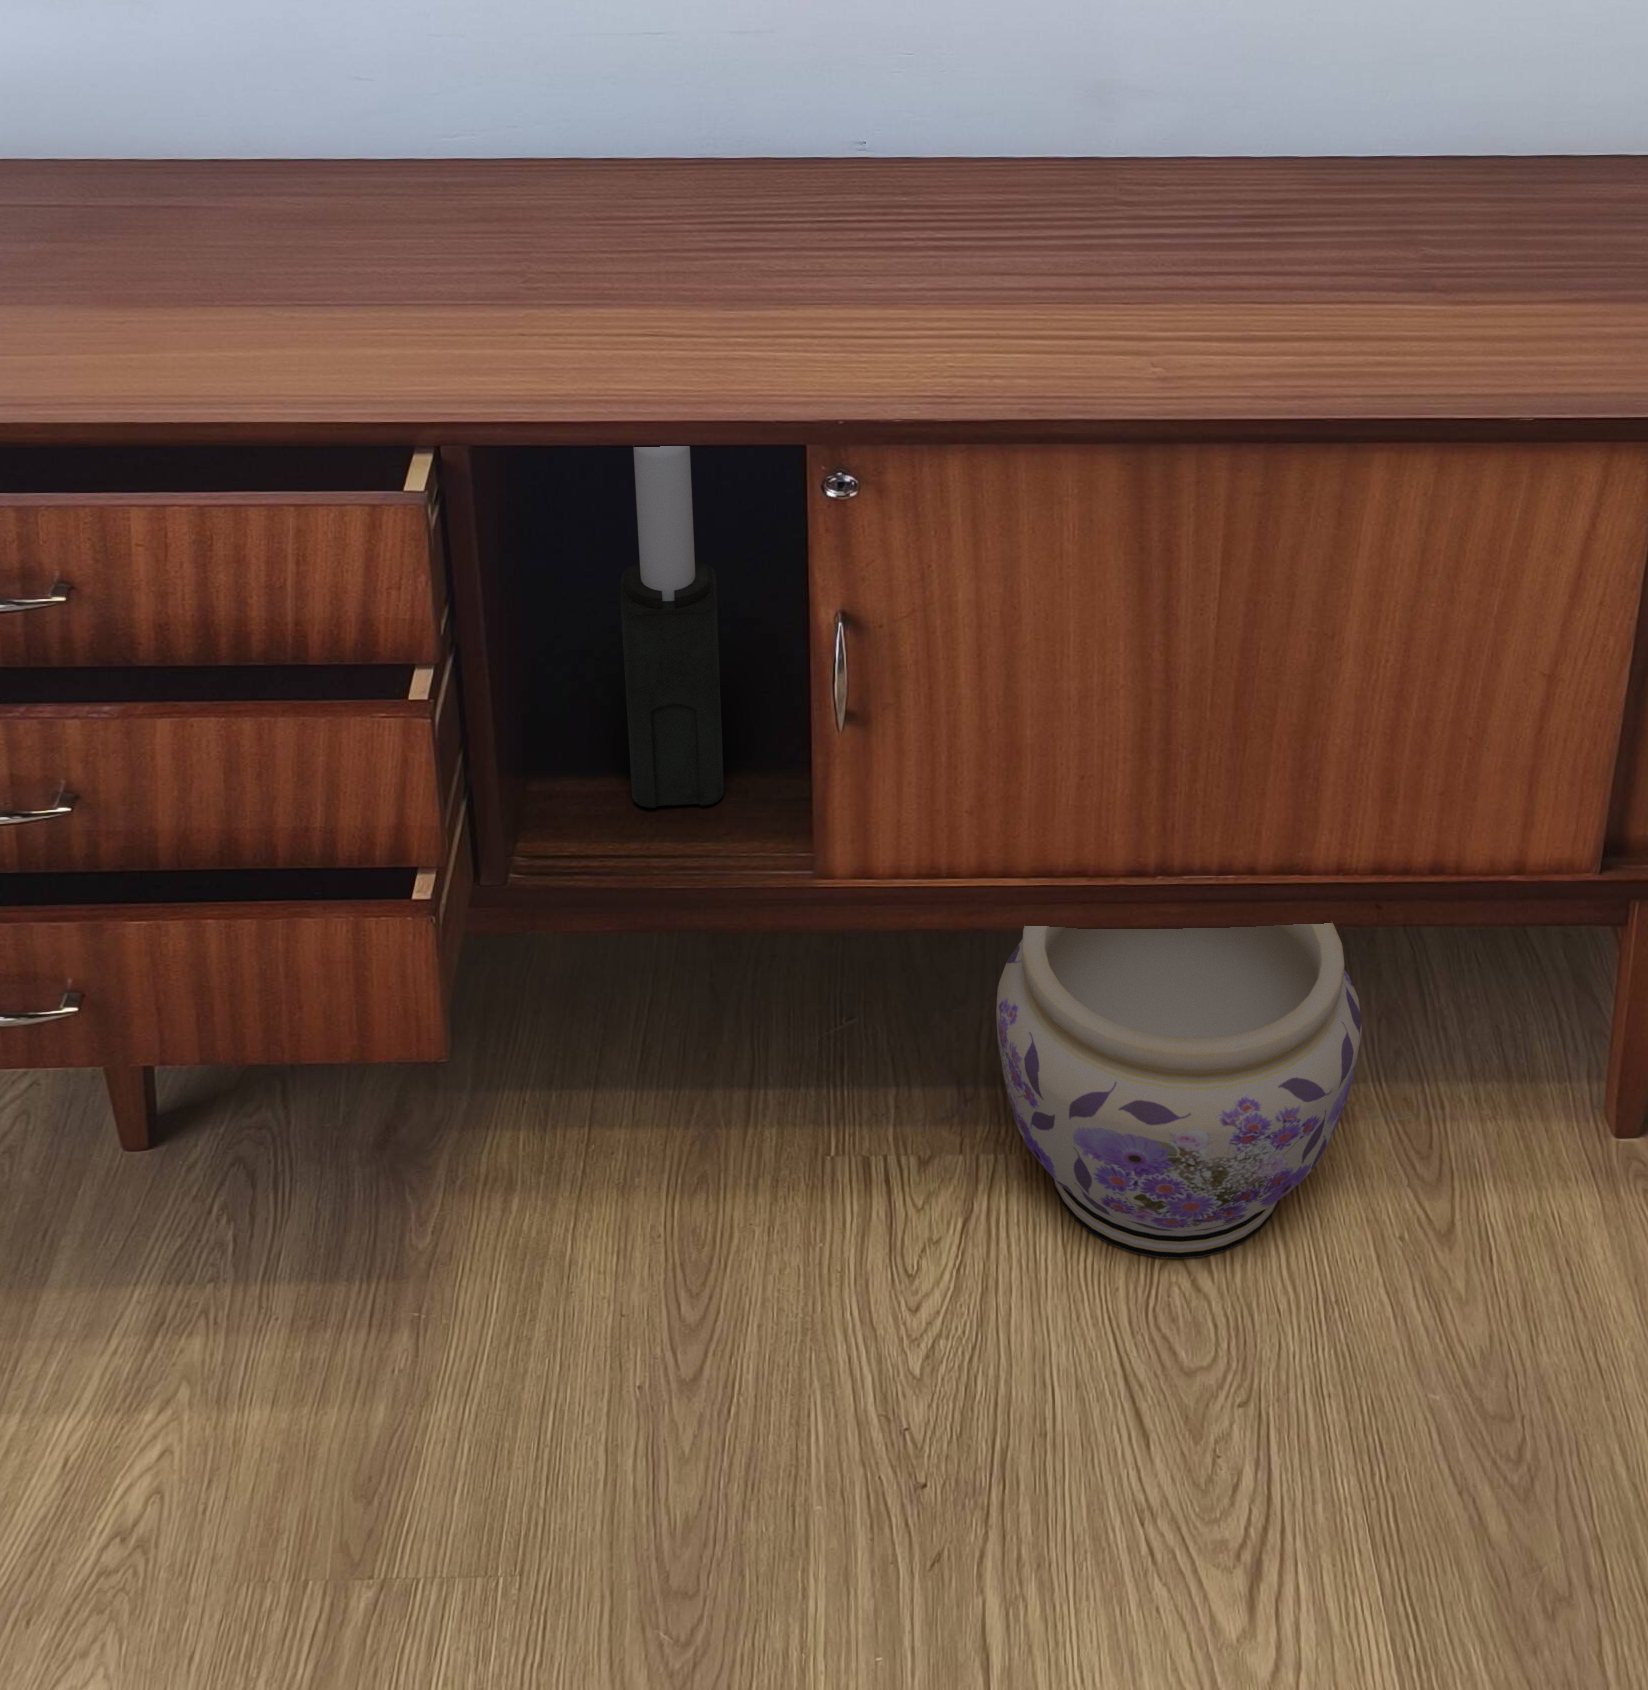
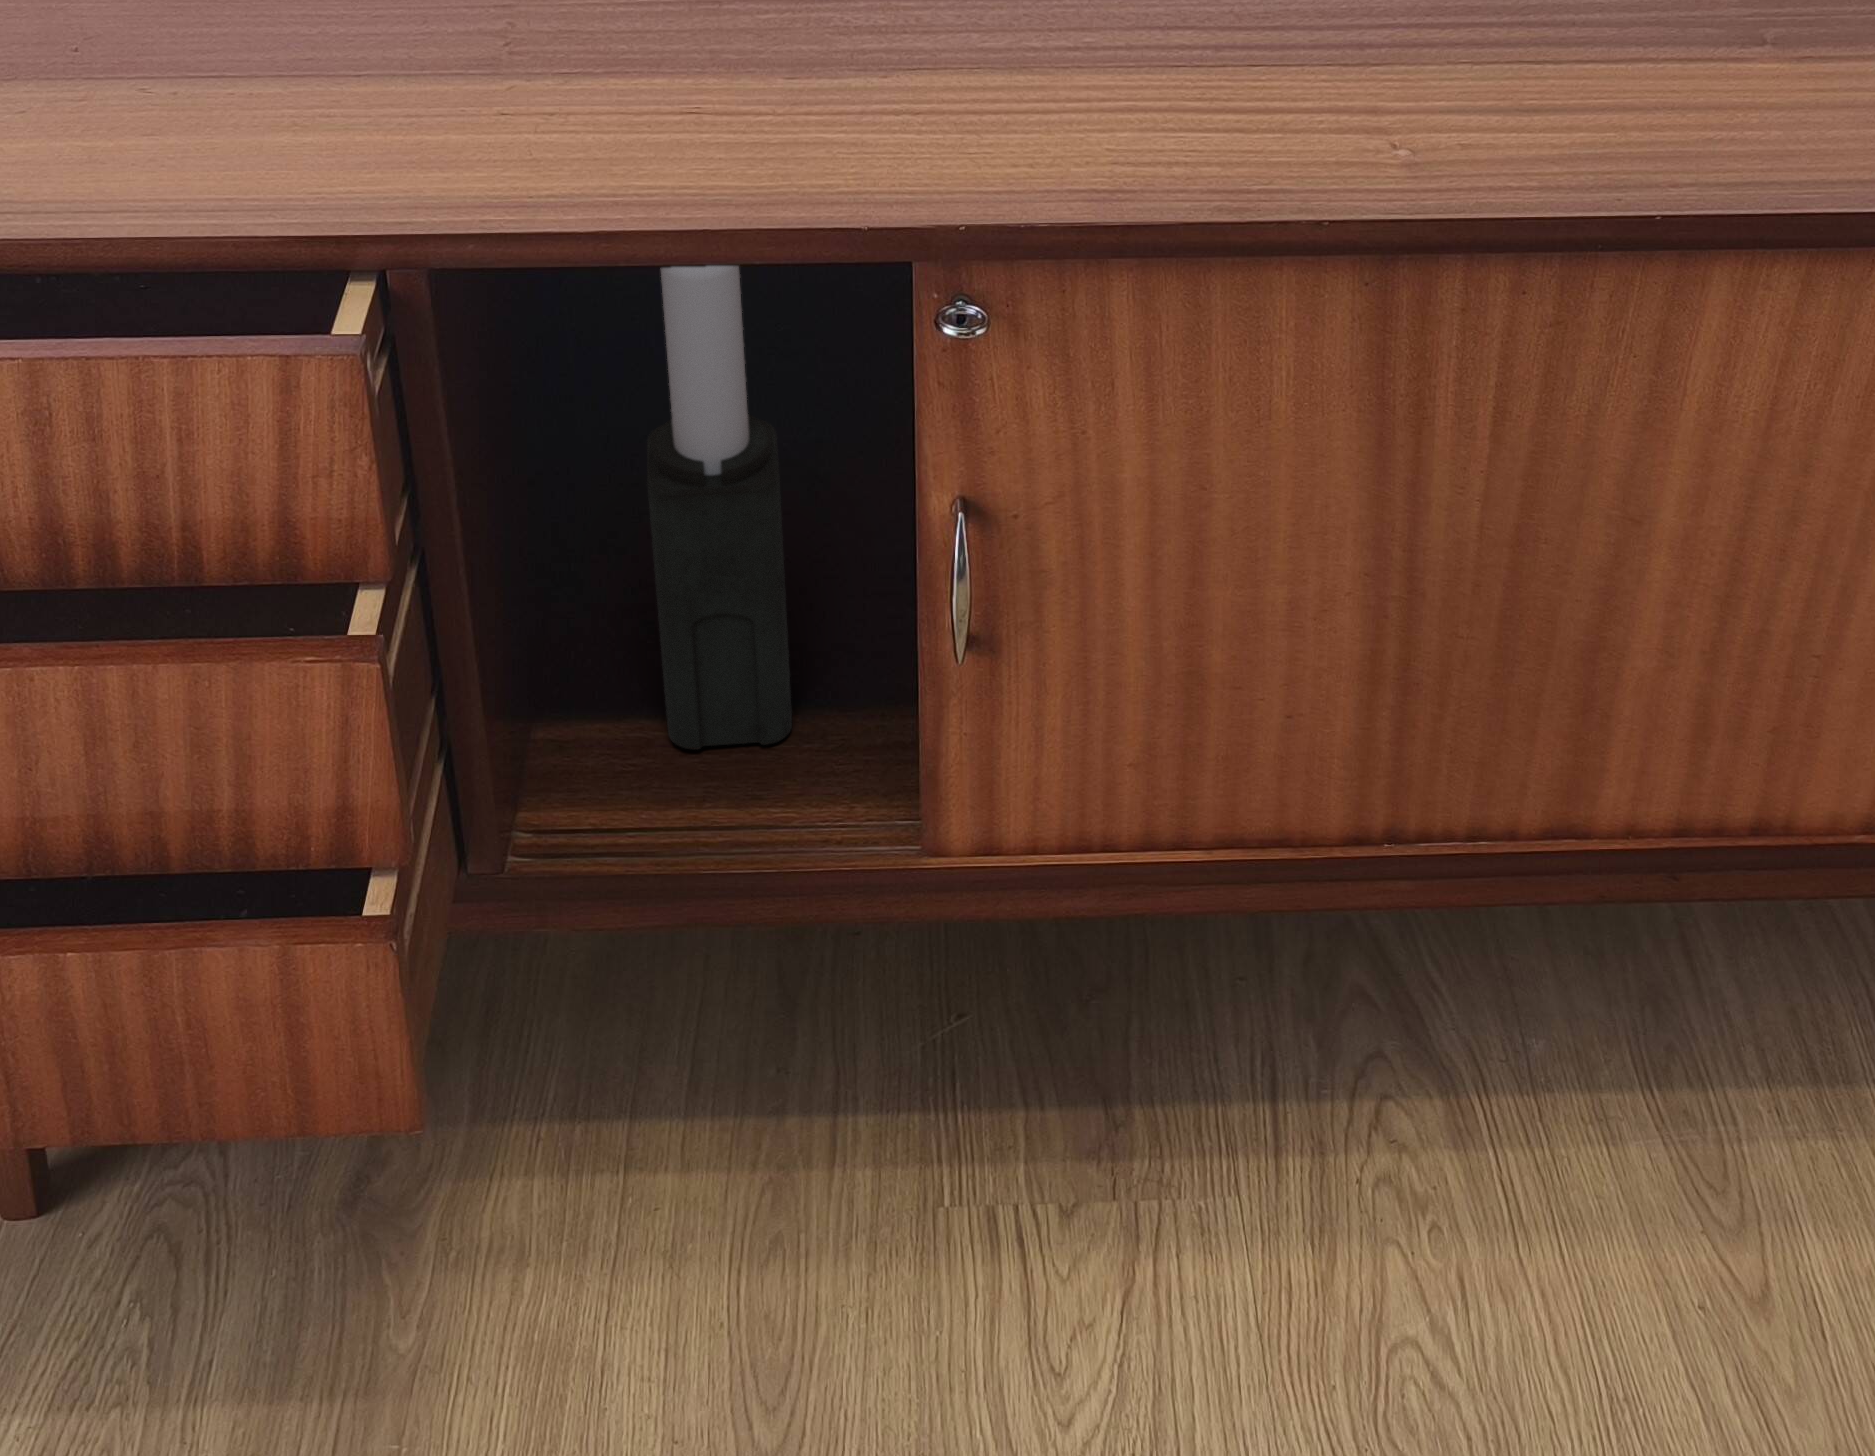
planter: present [996,921,1362,1258] -> none [1165,784,1658,1334]

